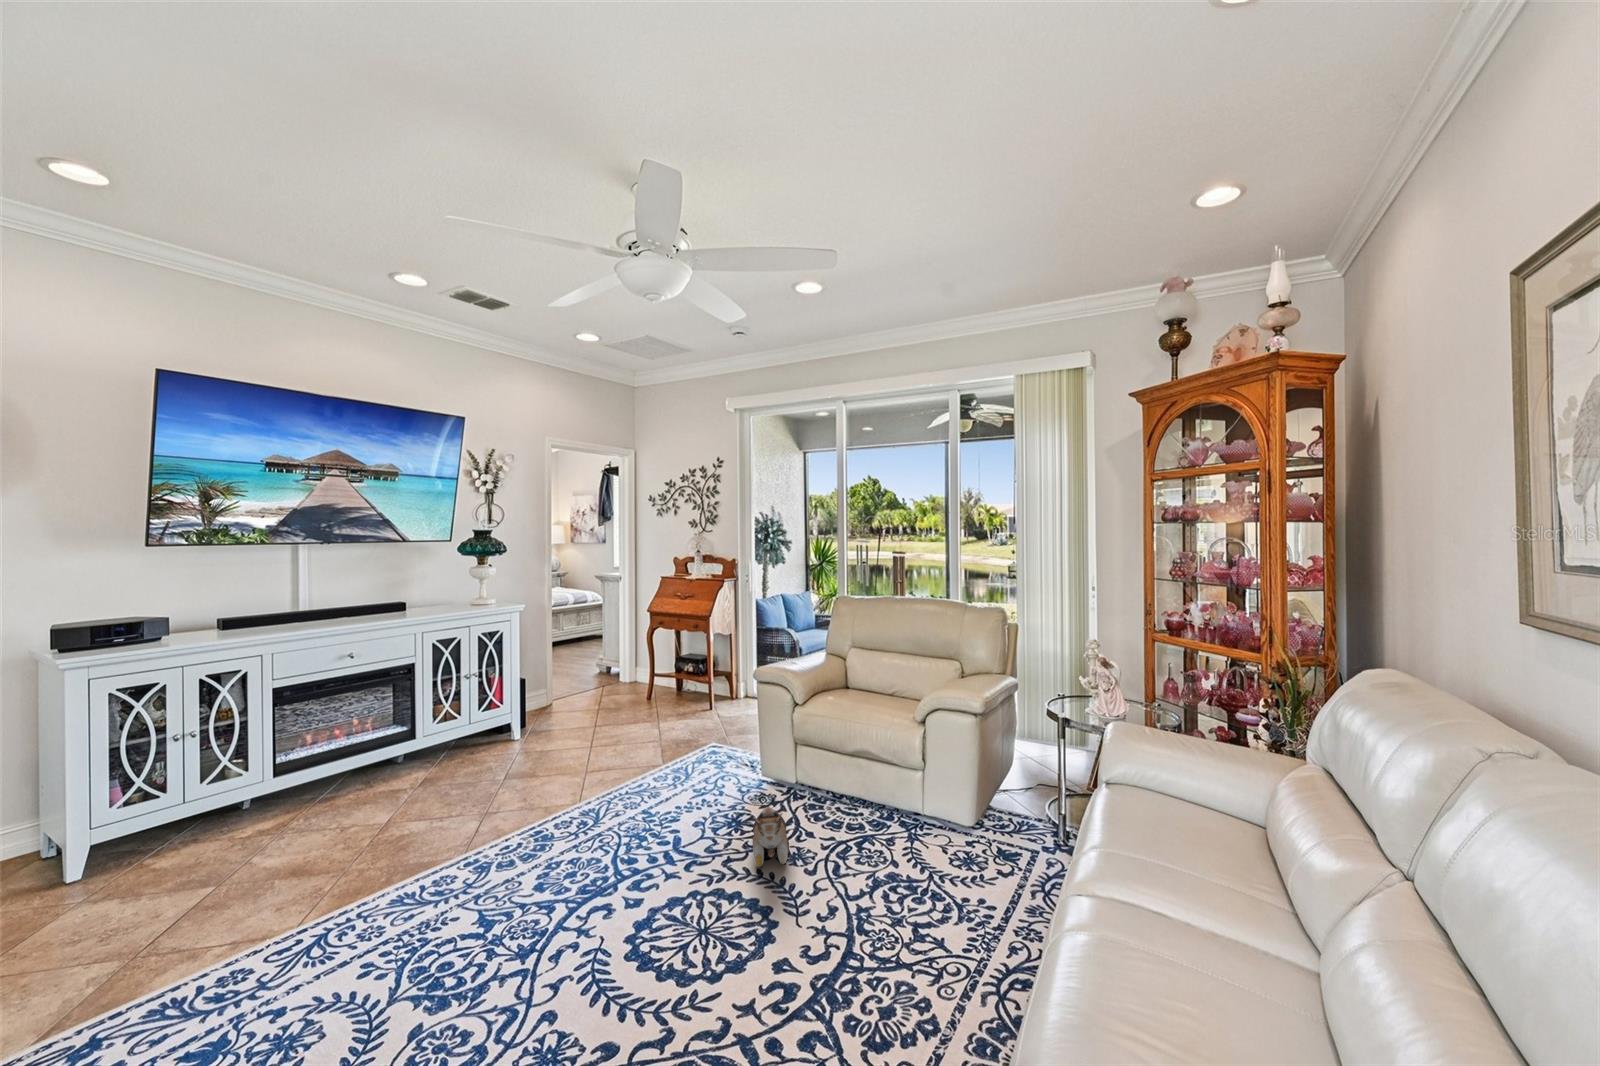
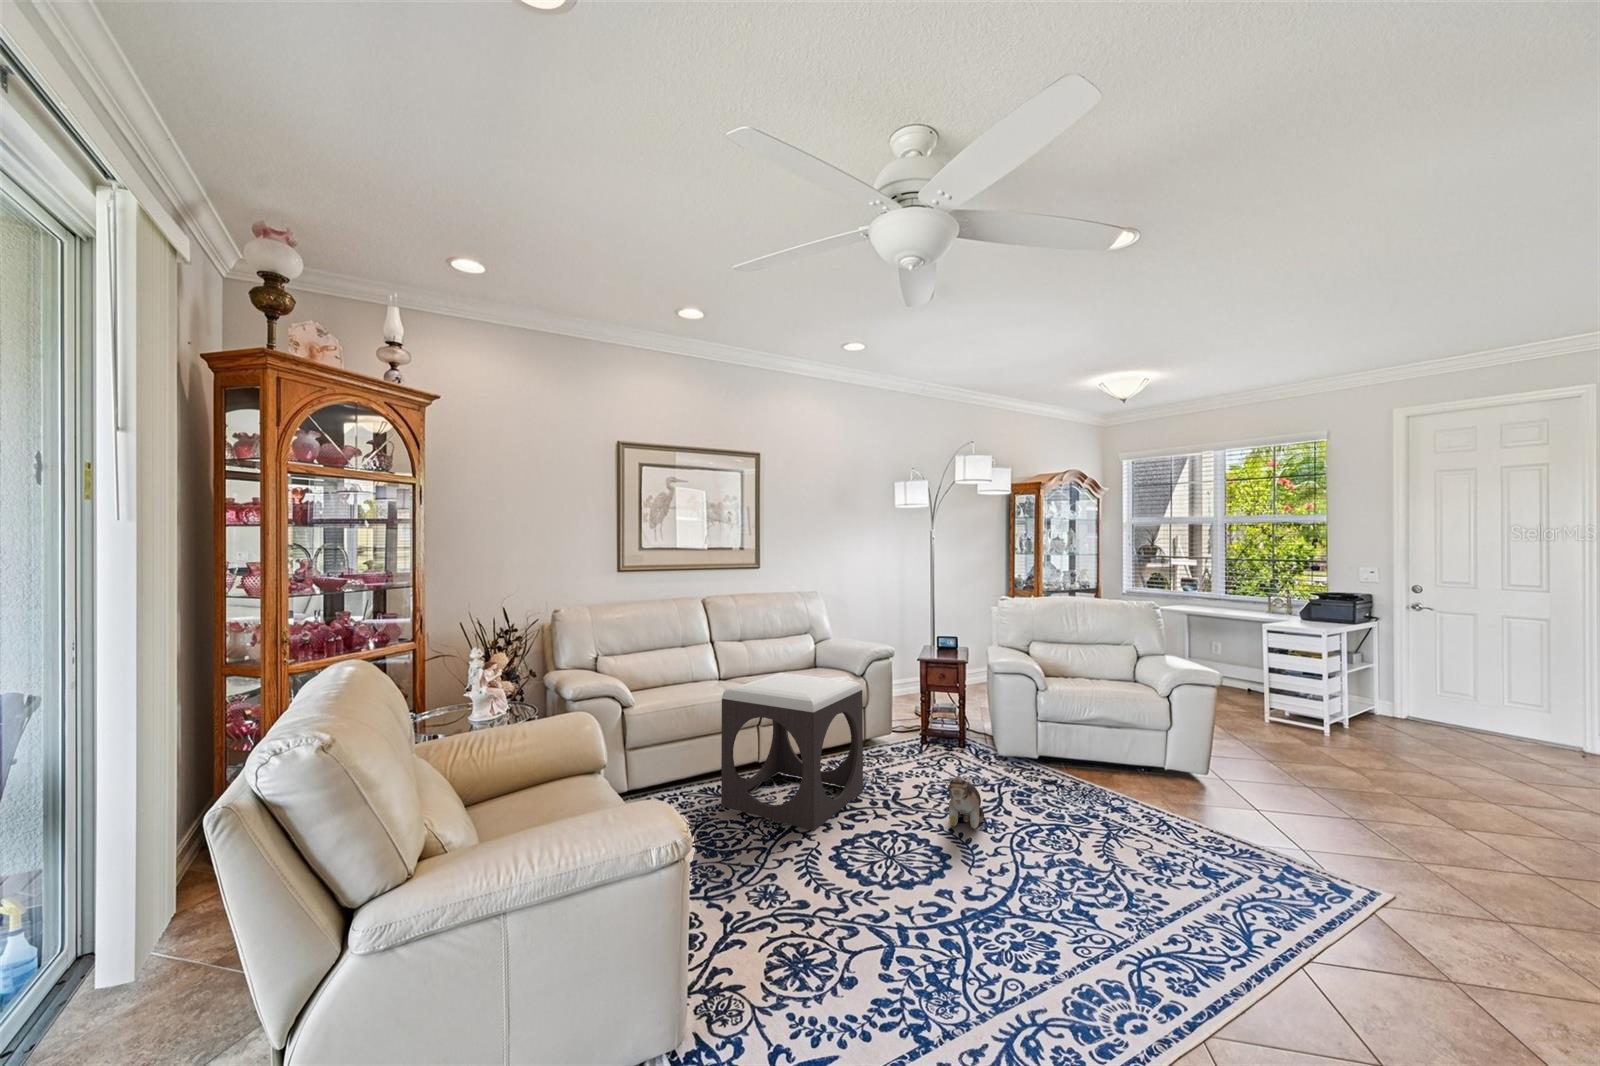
footstool: none [434,706,636,921] -> present [721,673,863,831]

